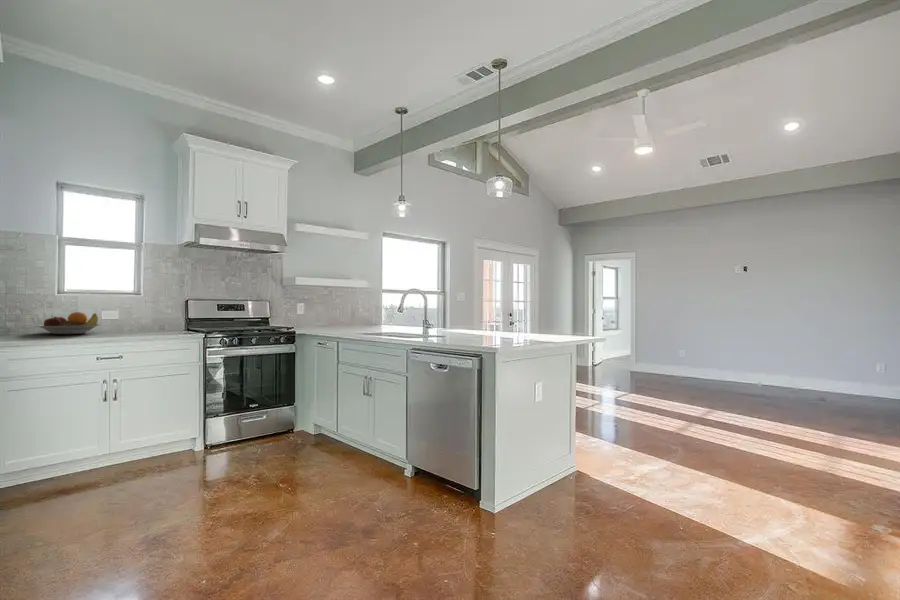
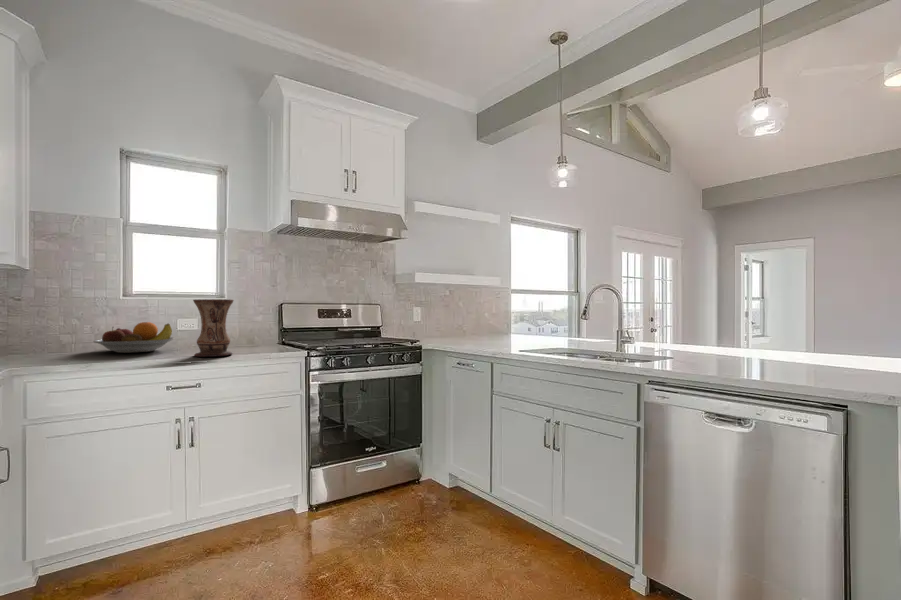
vase: none [116,296,147,337] -> present [193,299,233,357]

